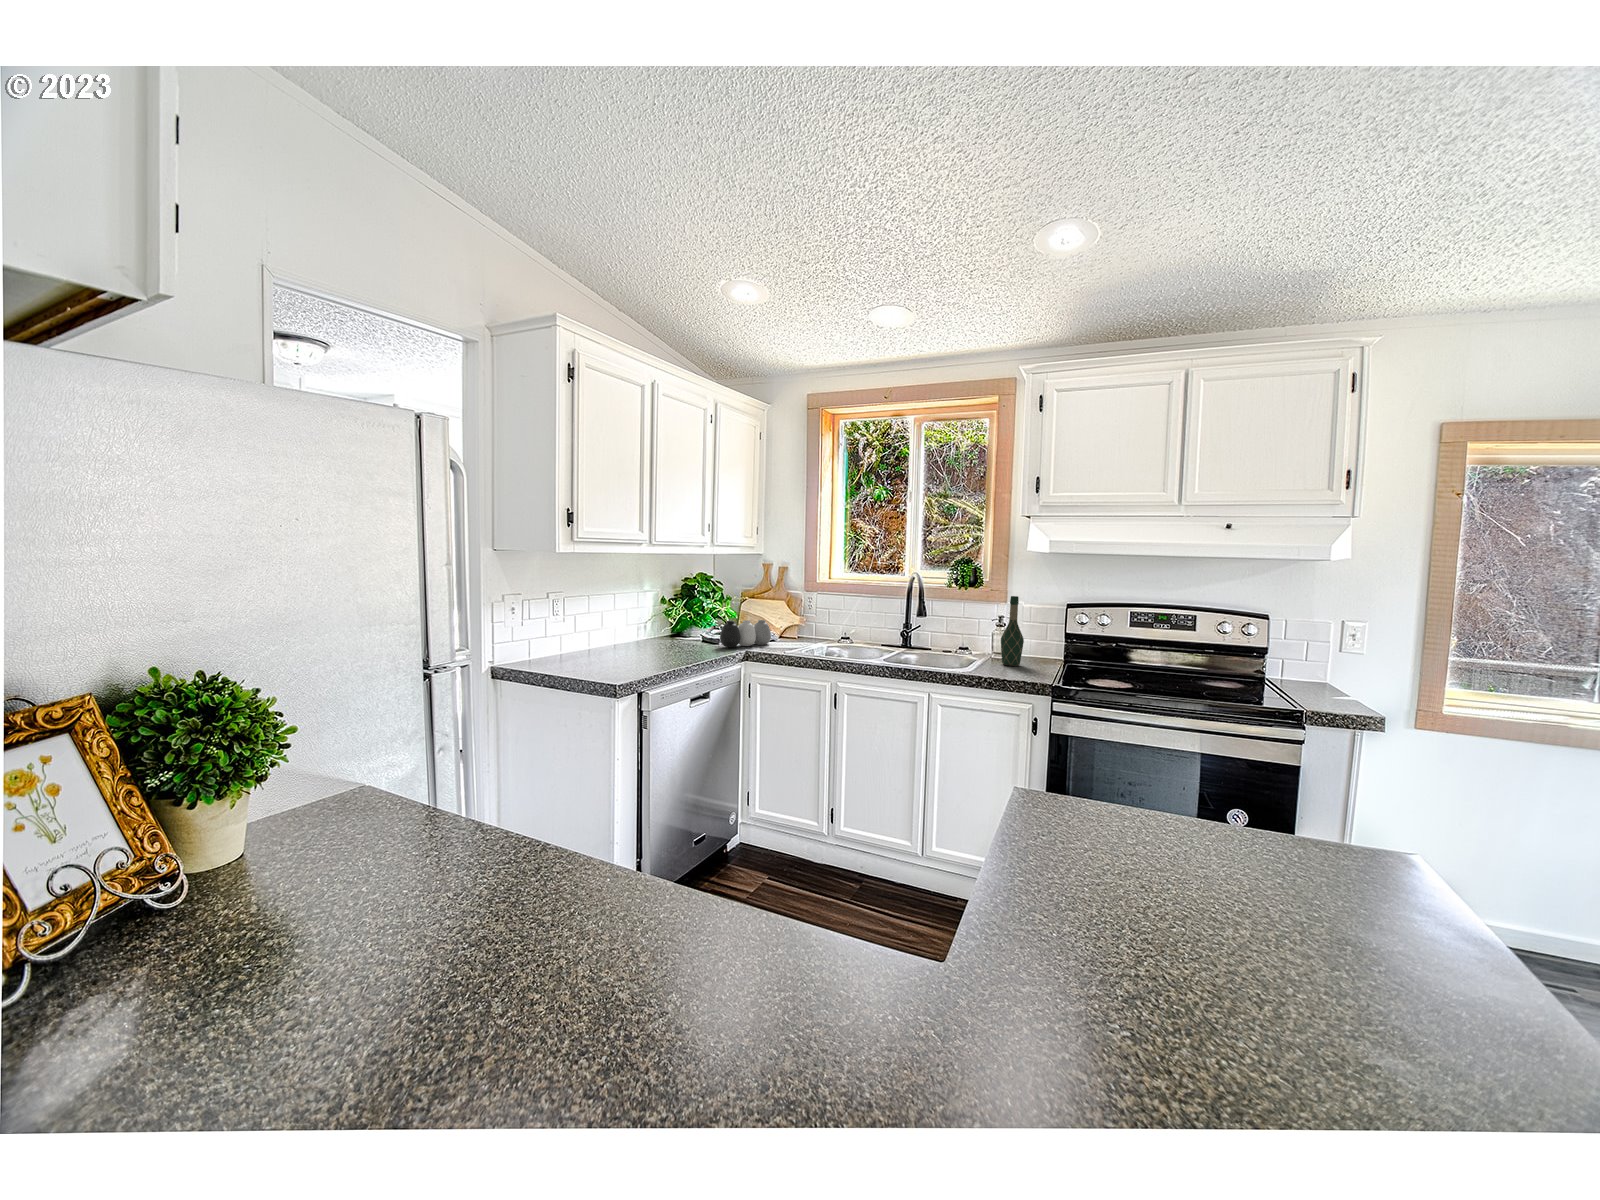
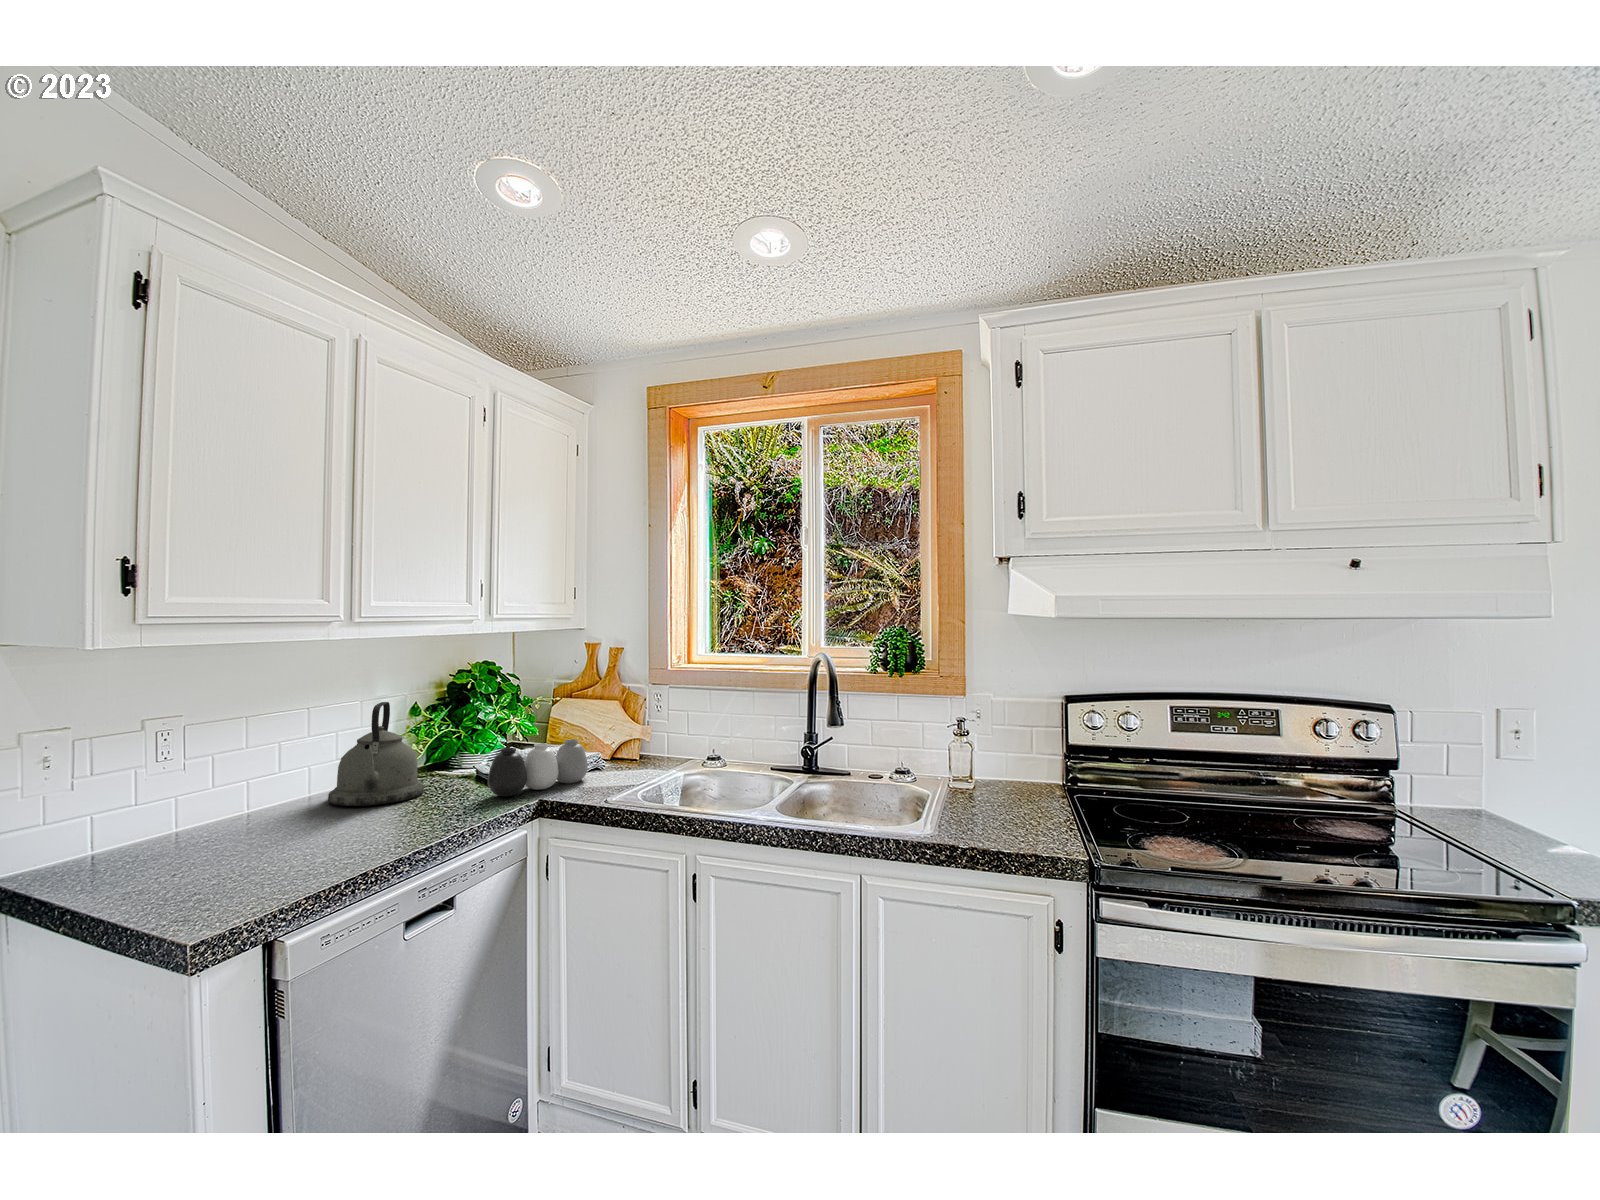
kettle: none [637,593,683,646] -> present [328,702,424,806]
wine bottle: present [1001,596,1024,666] -> none [972,688,1011,808]

